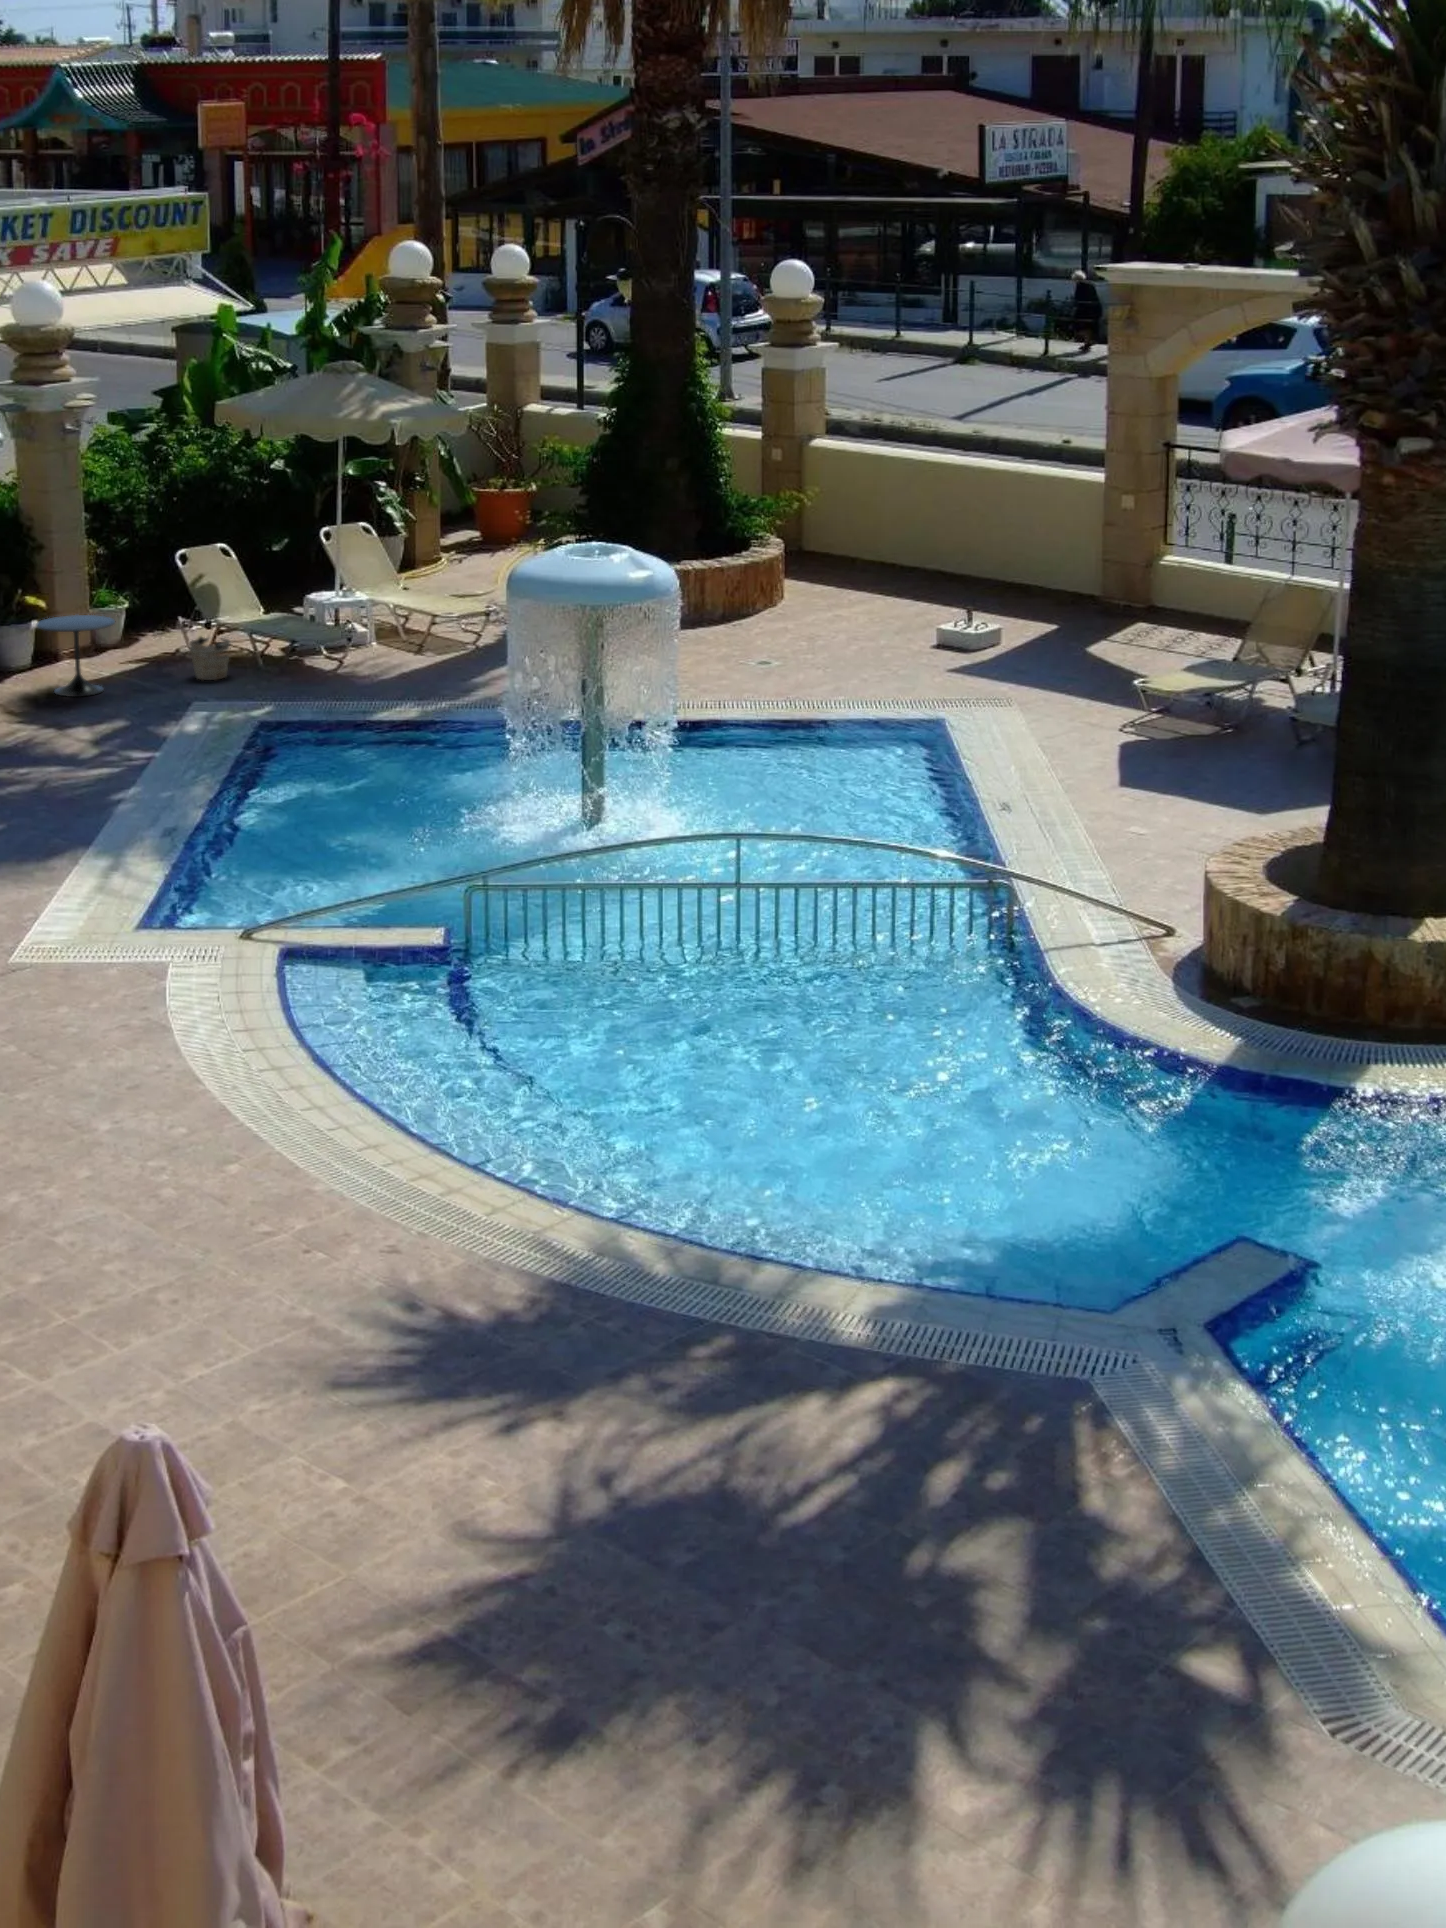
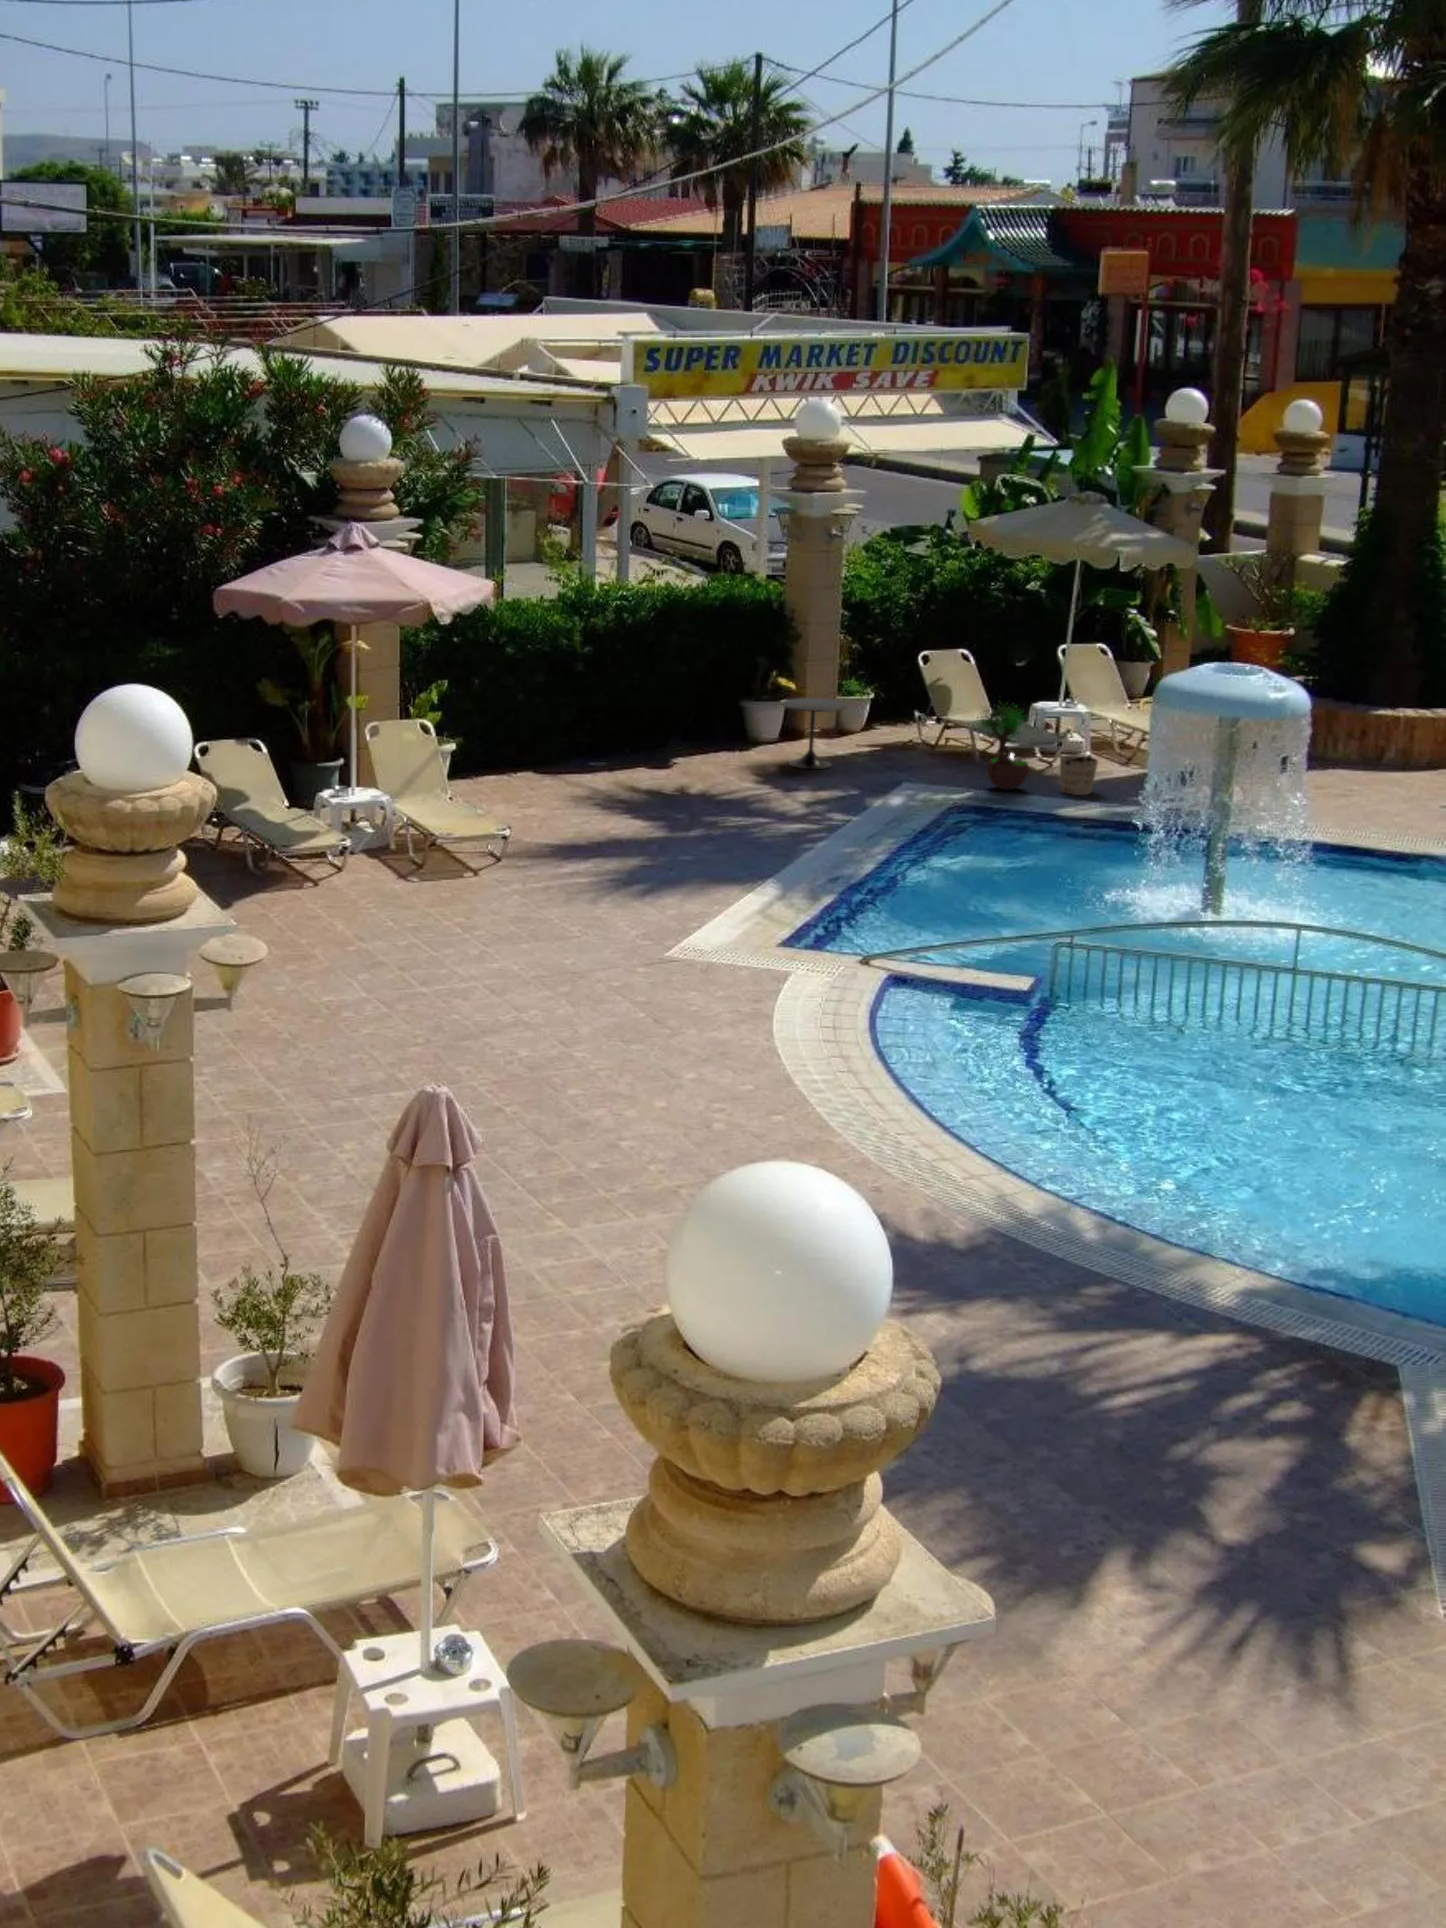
potted tree: none [264,595,328,696] -> present [976,705,1028,790]
bucket: present [189,637,231,680] -> present [1060,755,1098,795]

